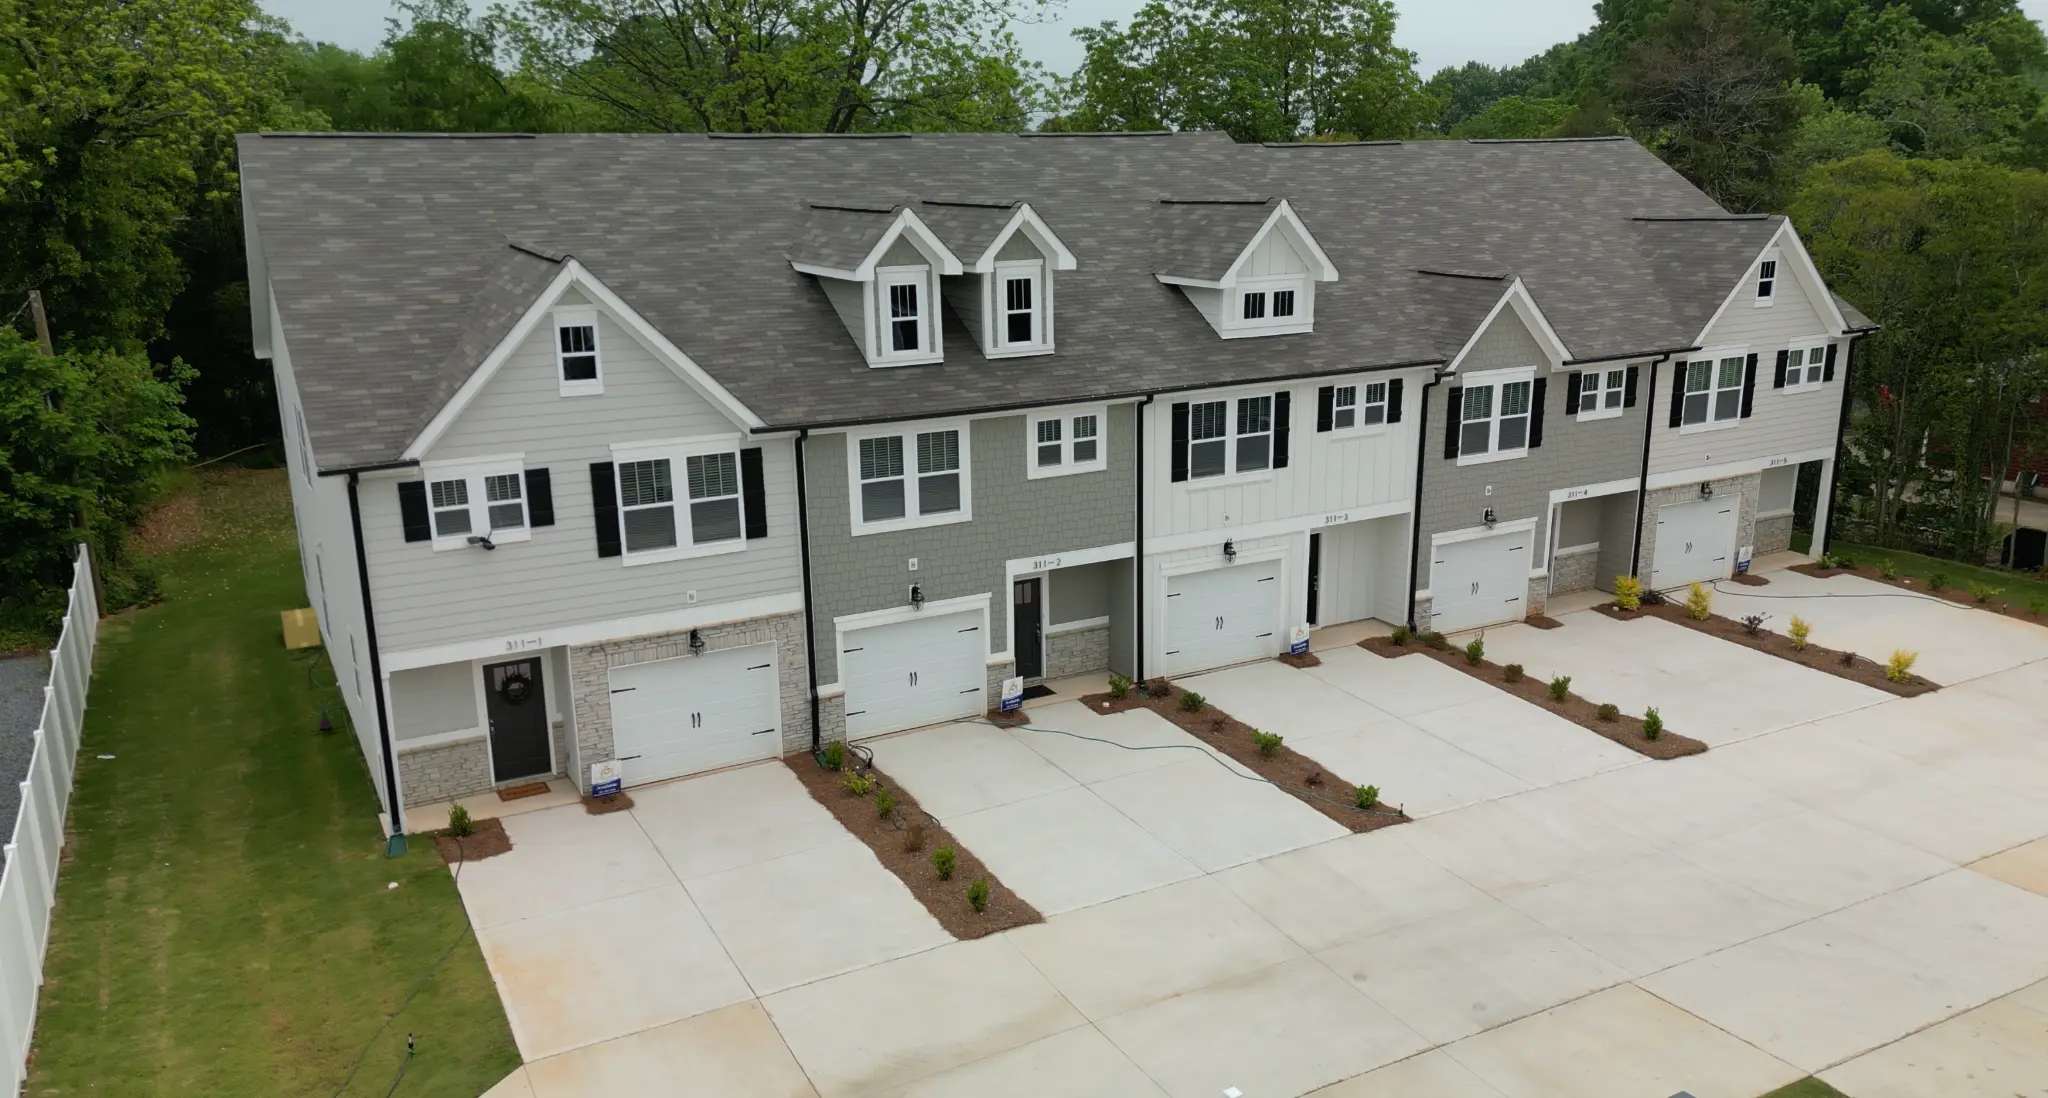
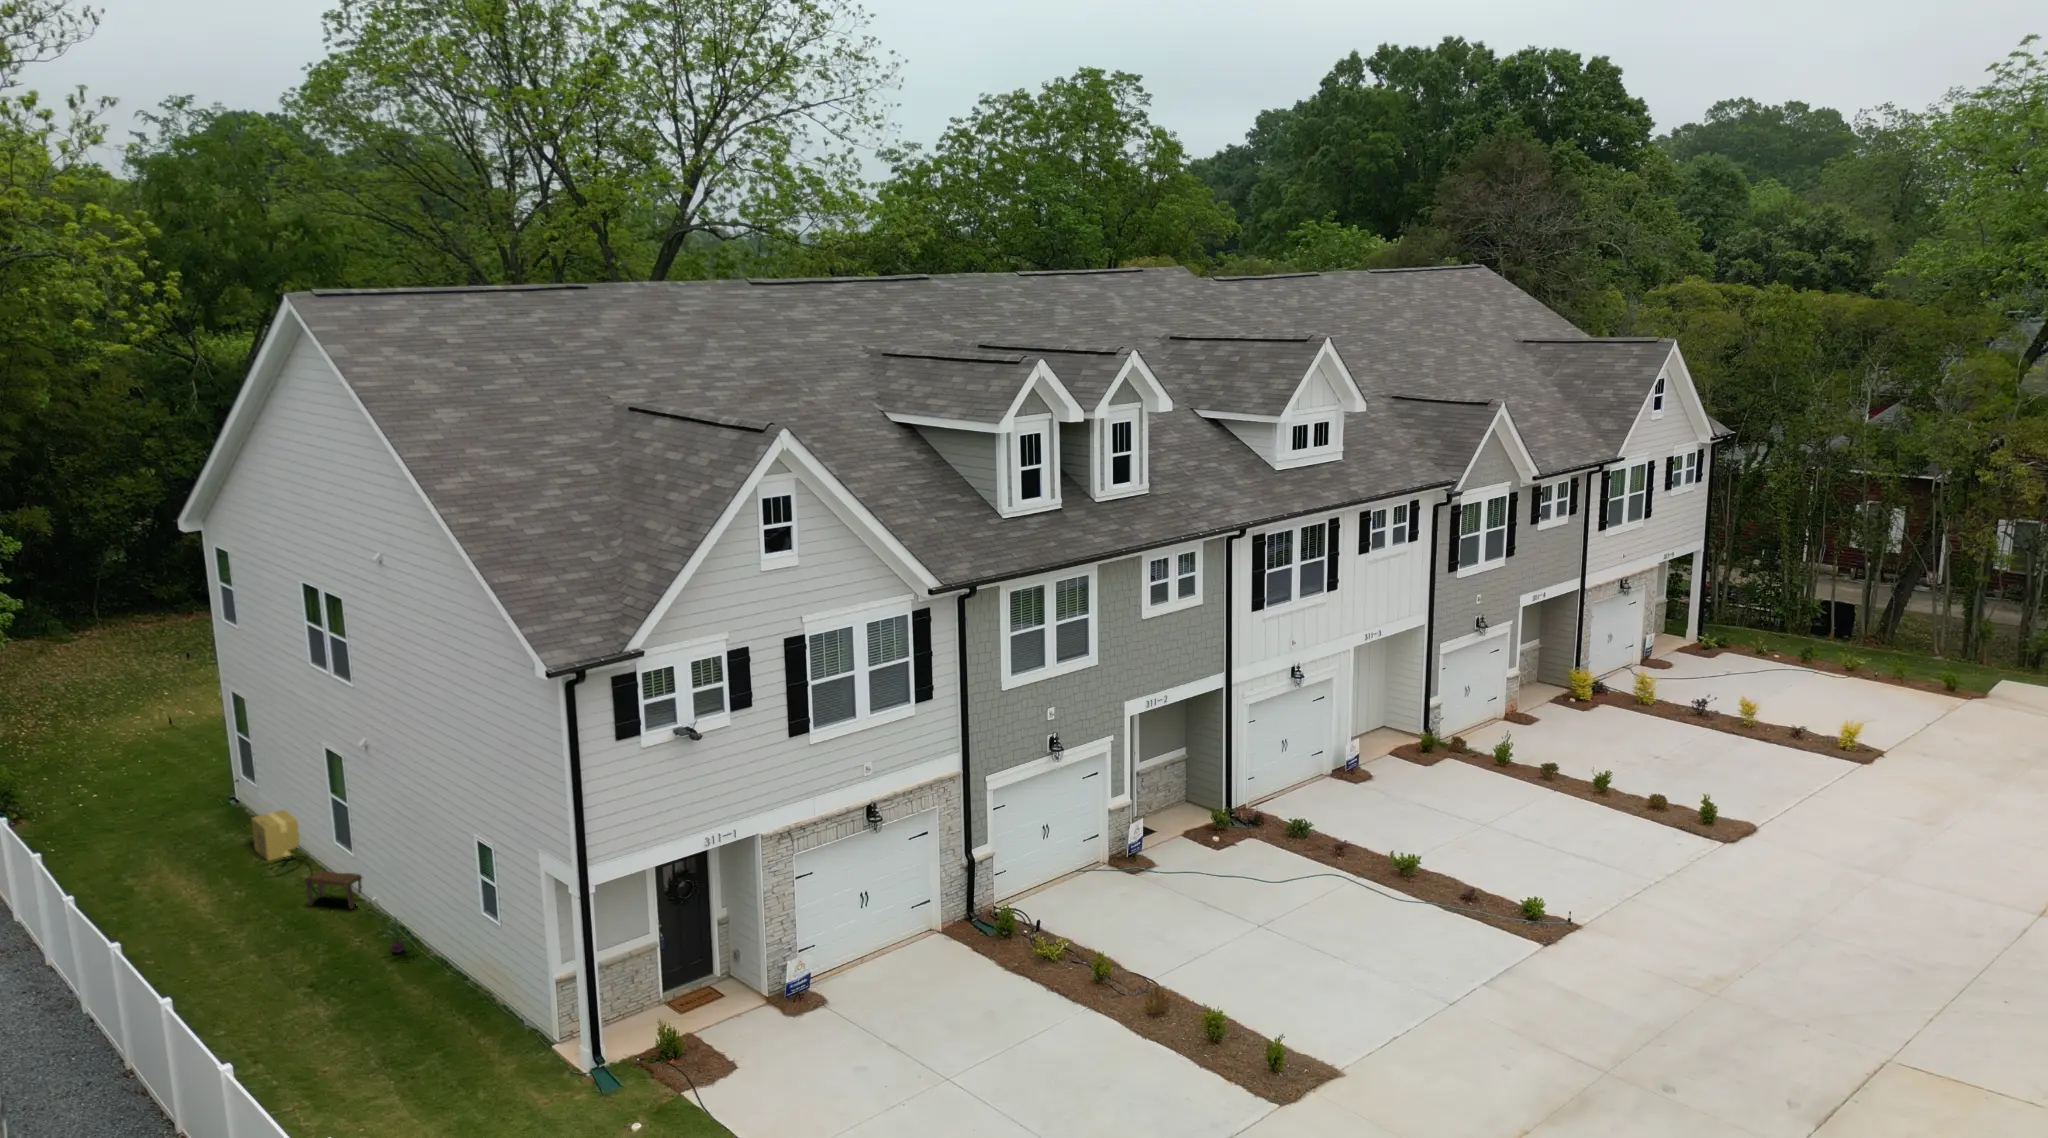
bench: none [285,657,334,692] -> present [304,871,364,909]

